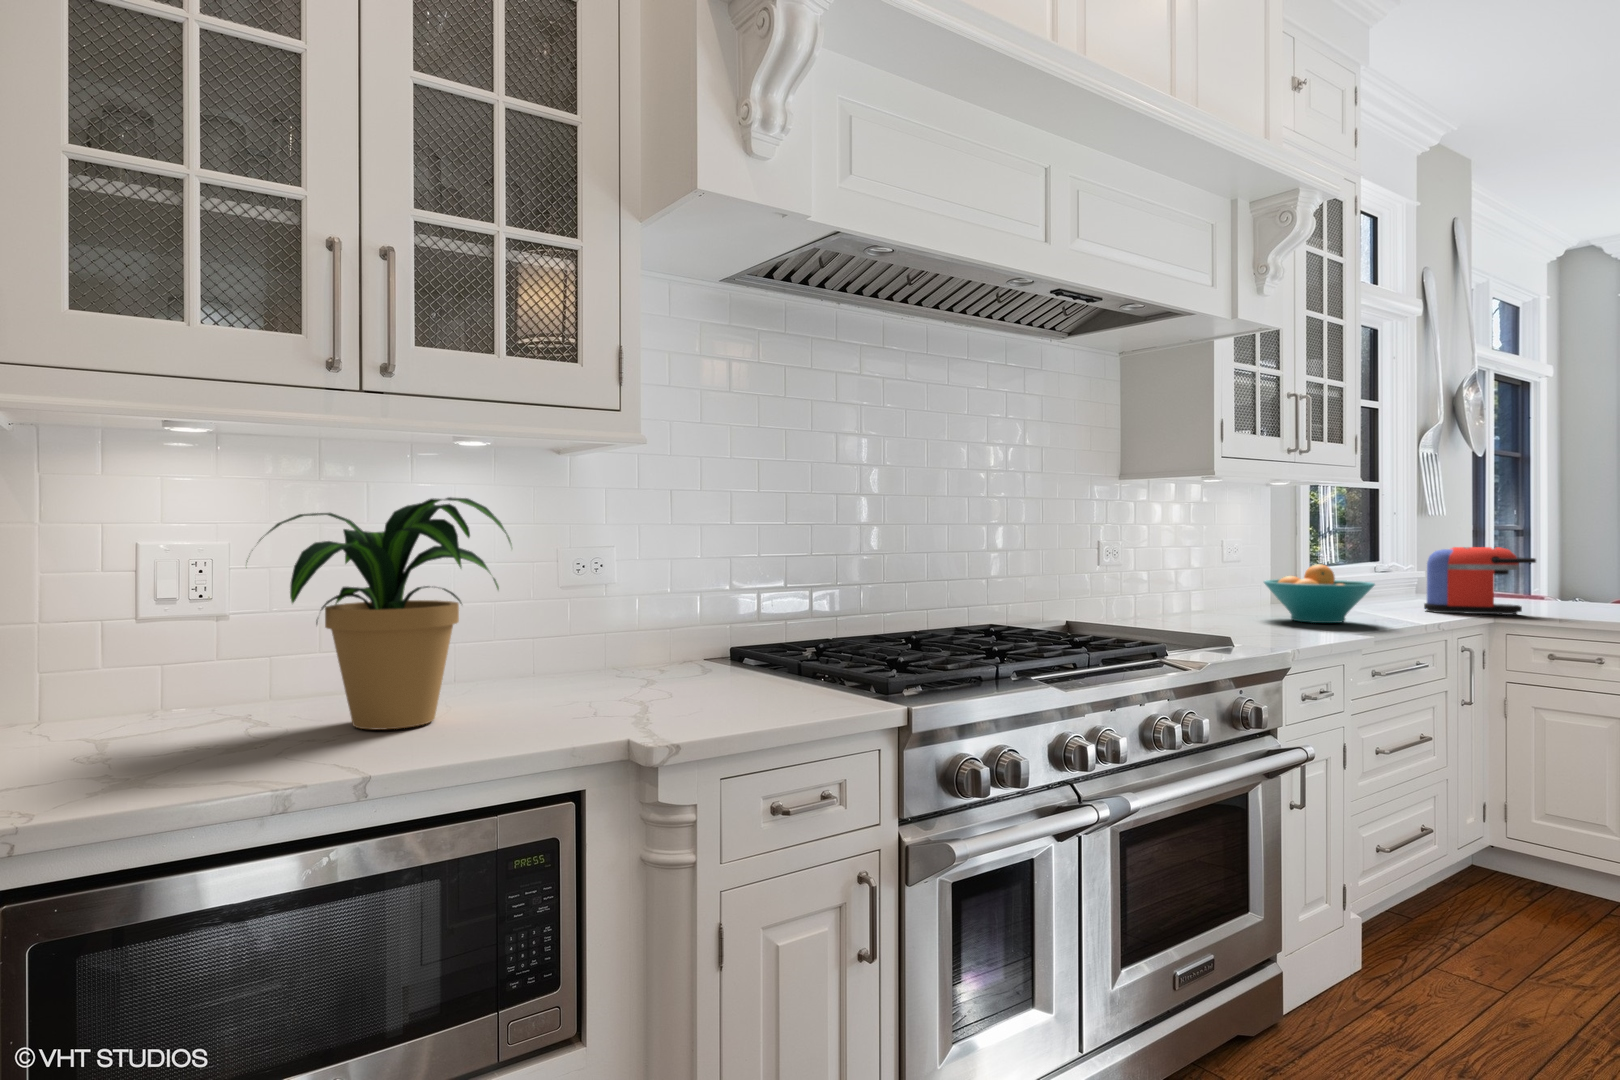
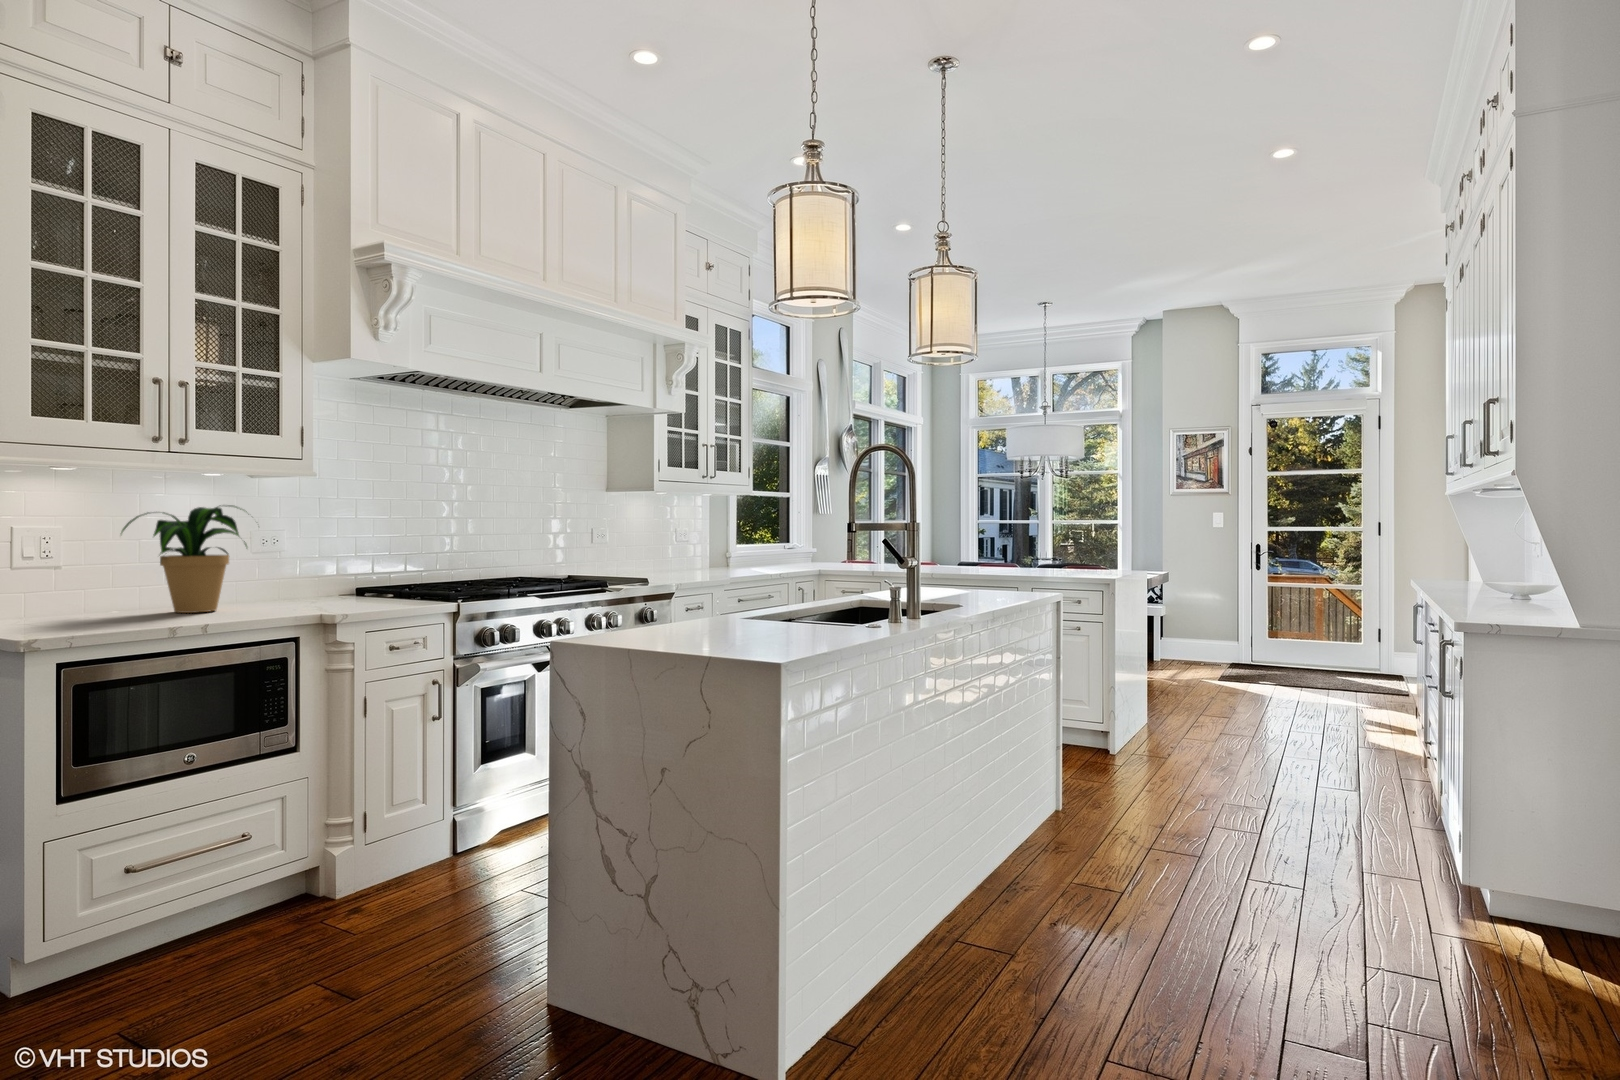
coffee maker: present [1424,547,1536,615] -> none [781,533,834,570]
fruit bowl: present [1264,564,1375,623] -> none [683,542,739,574]

